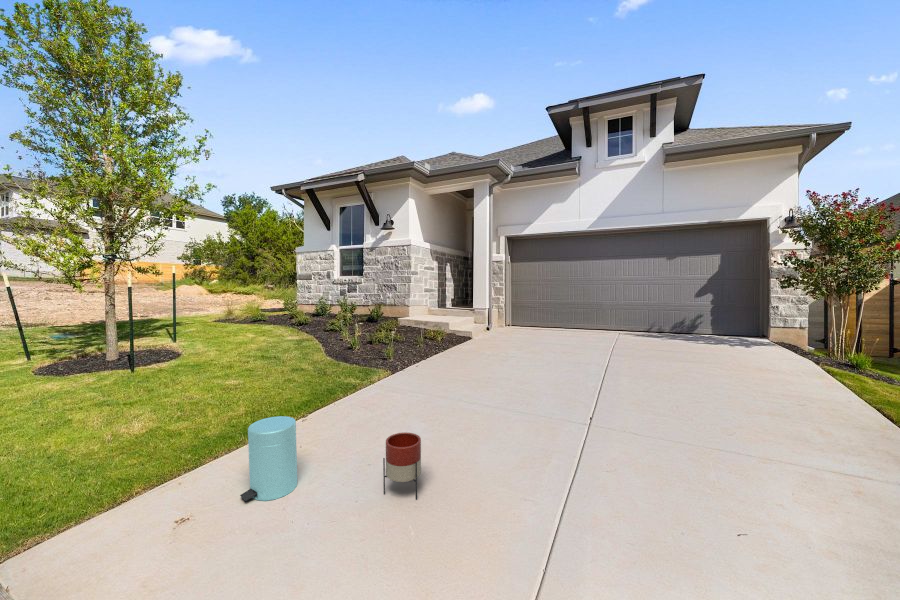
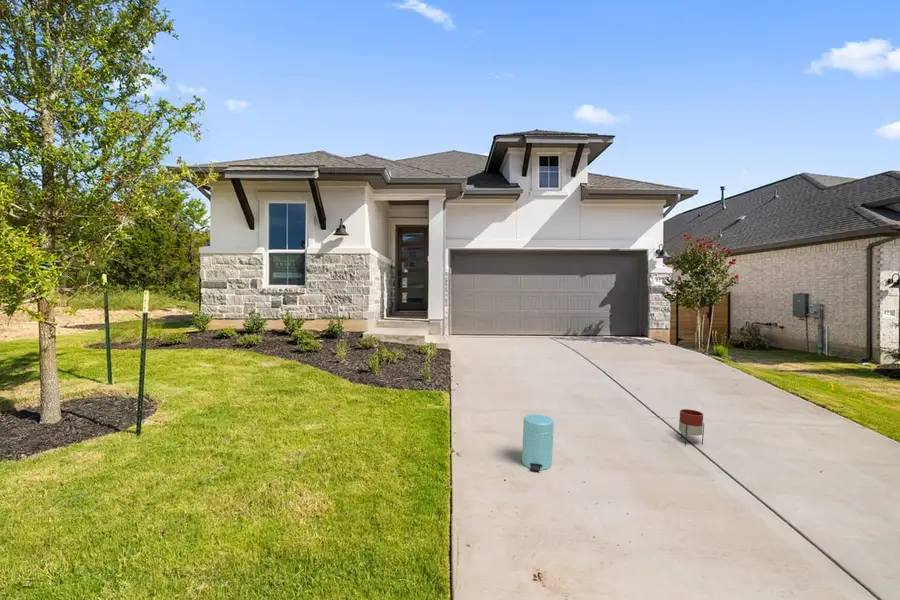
planter: present [383,432,421,500] -> present [679,409,704,445]

